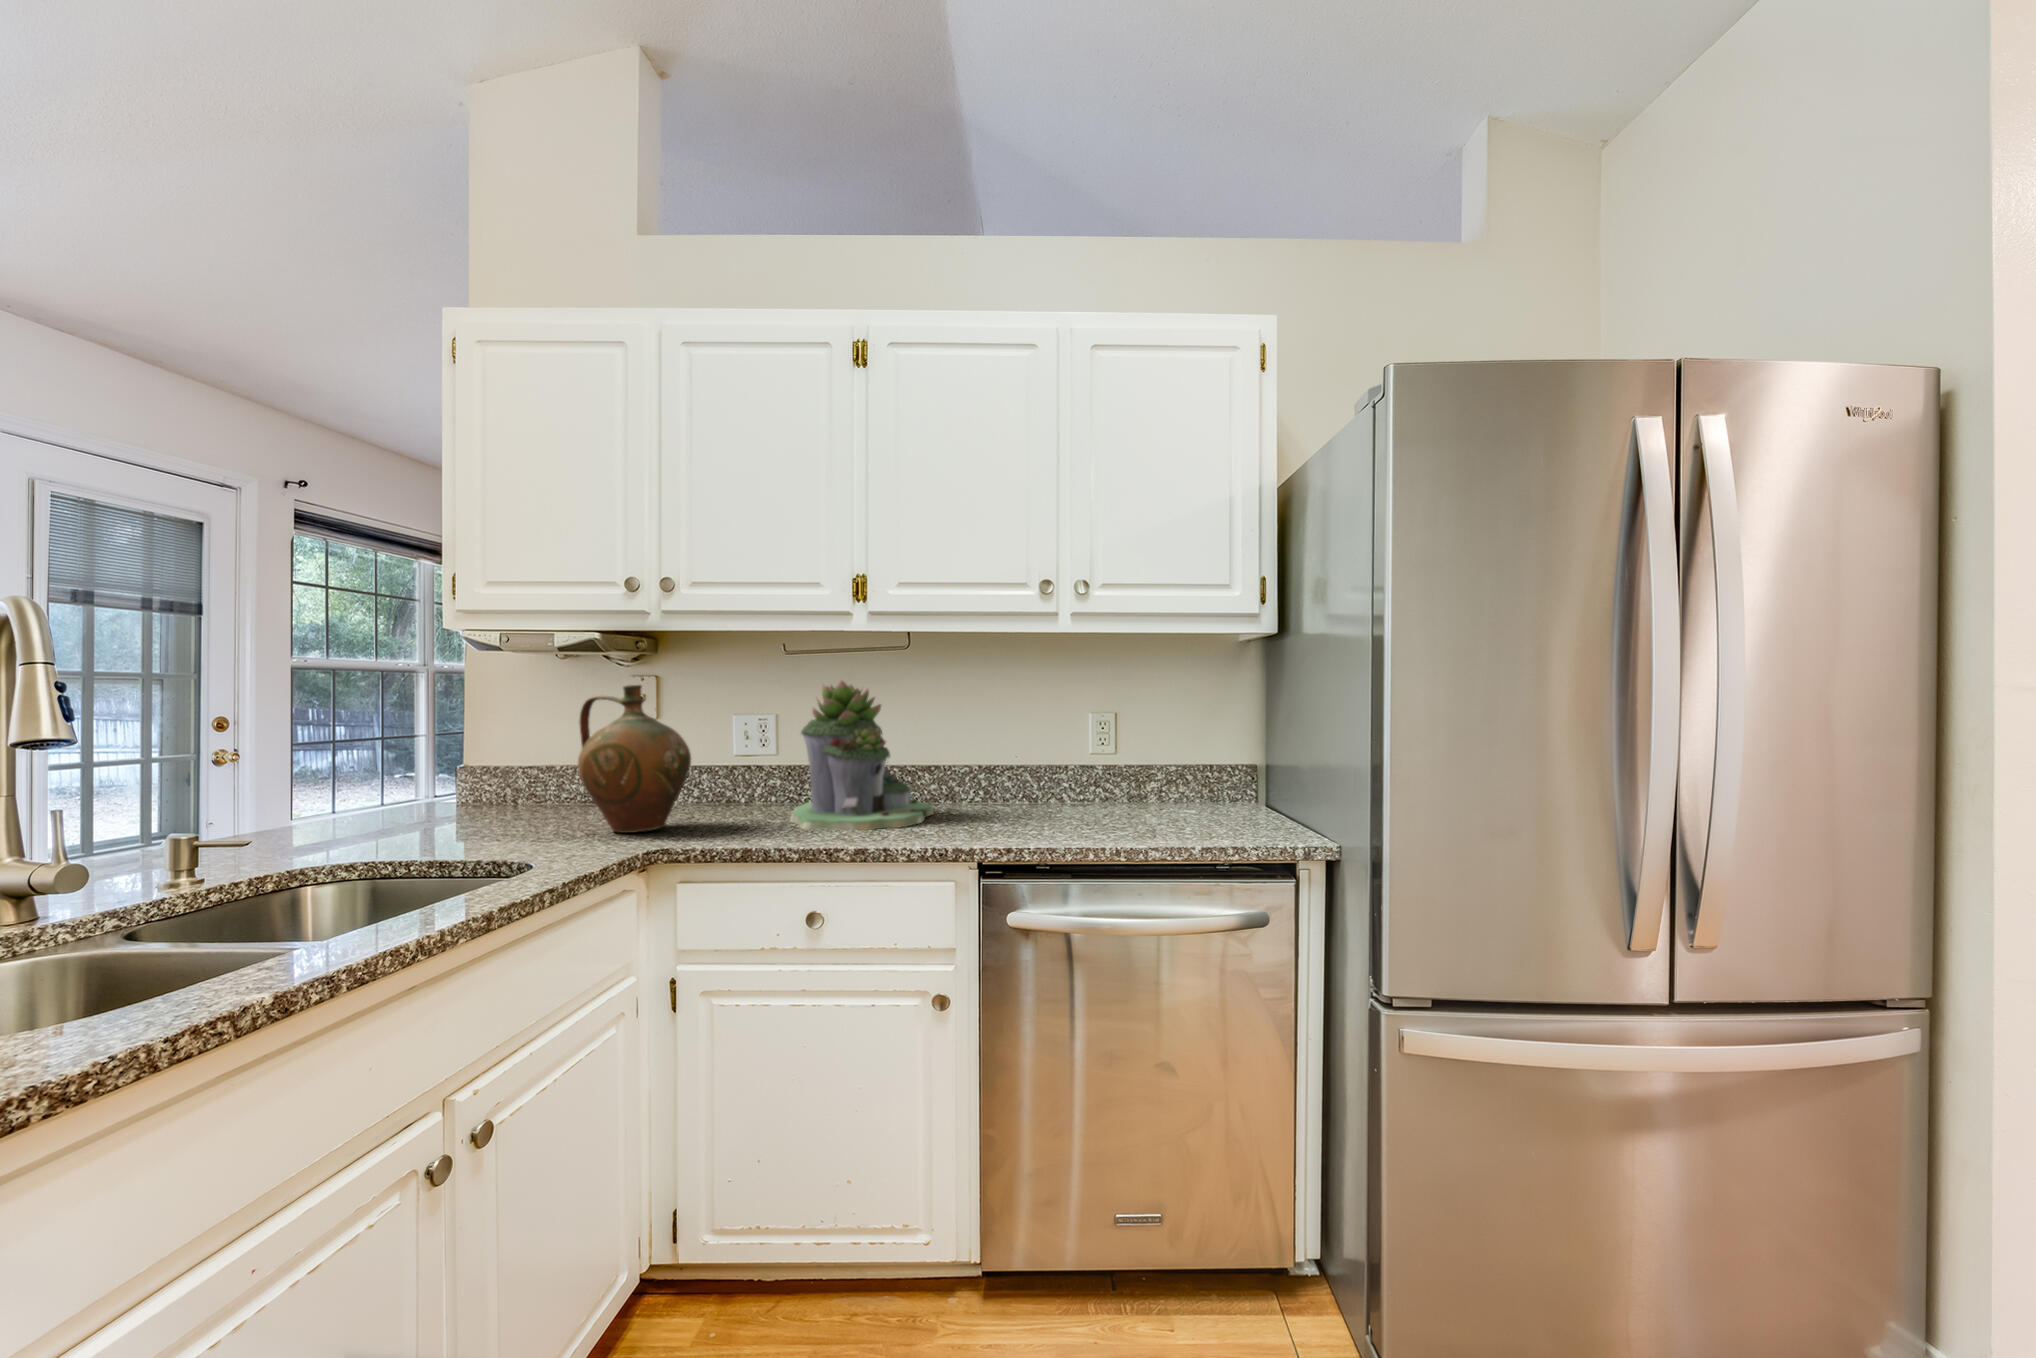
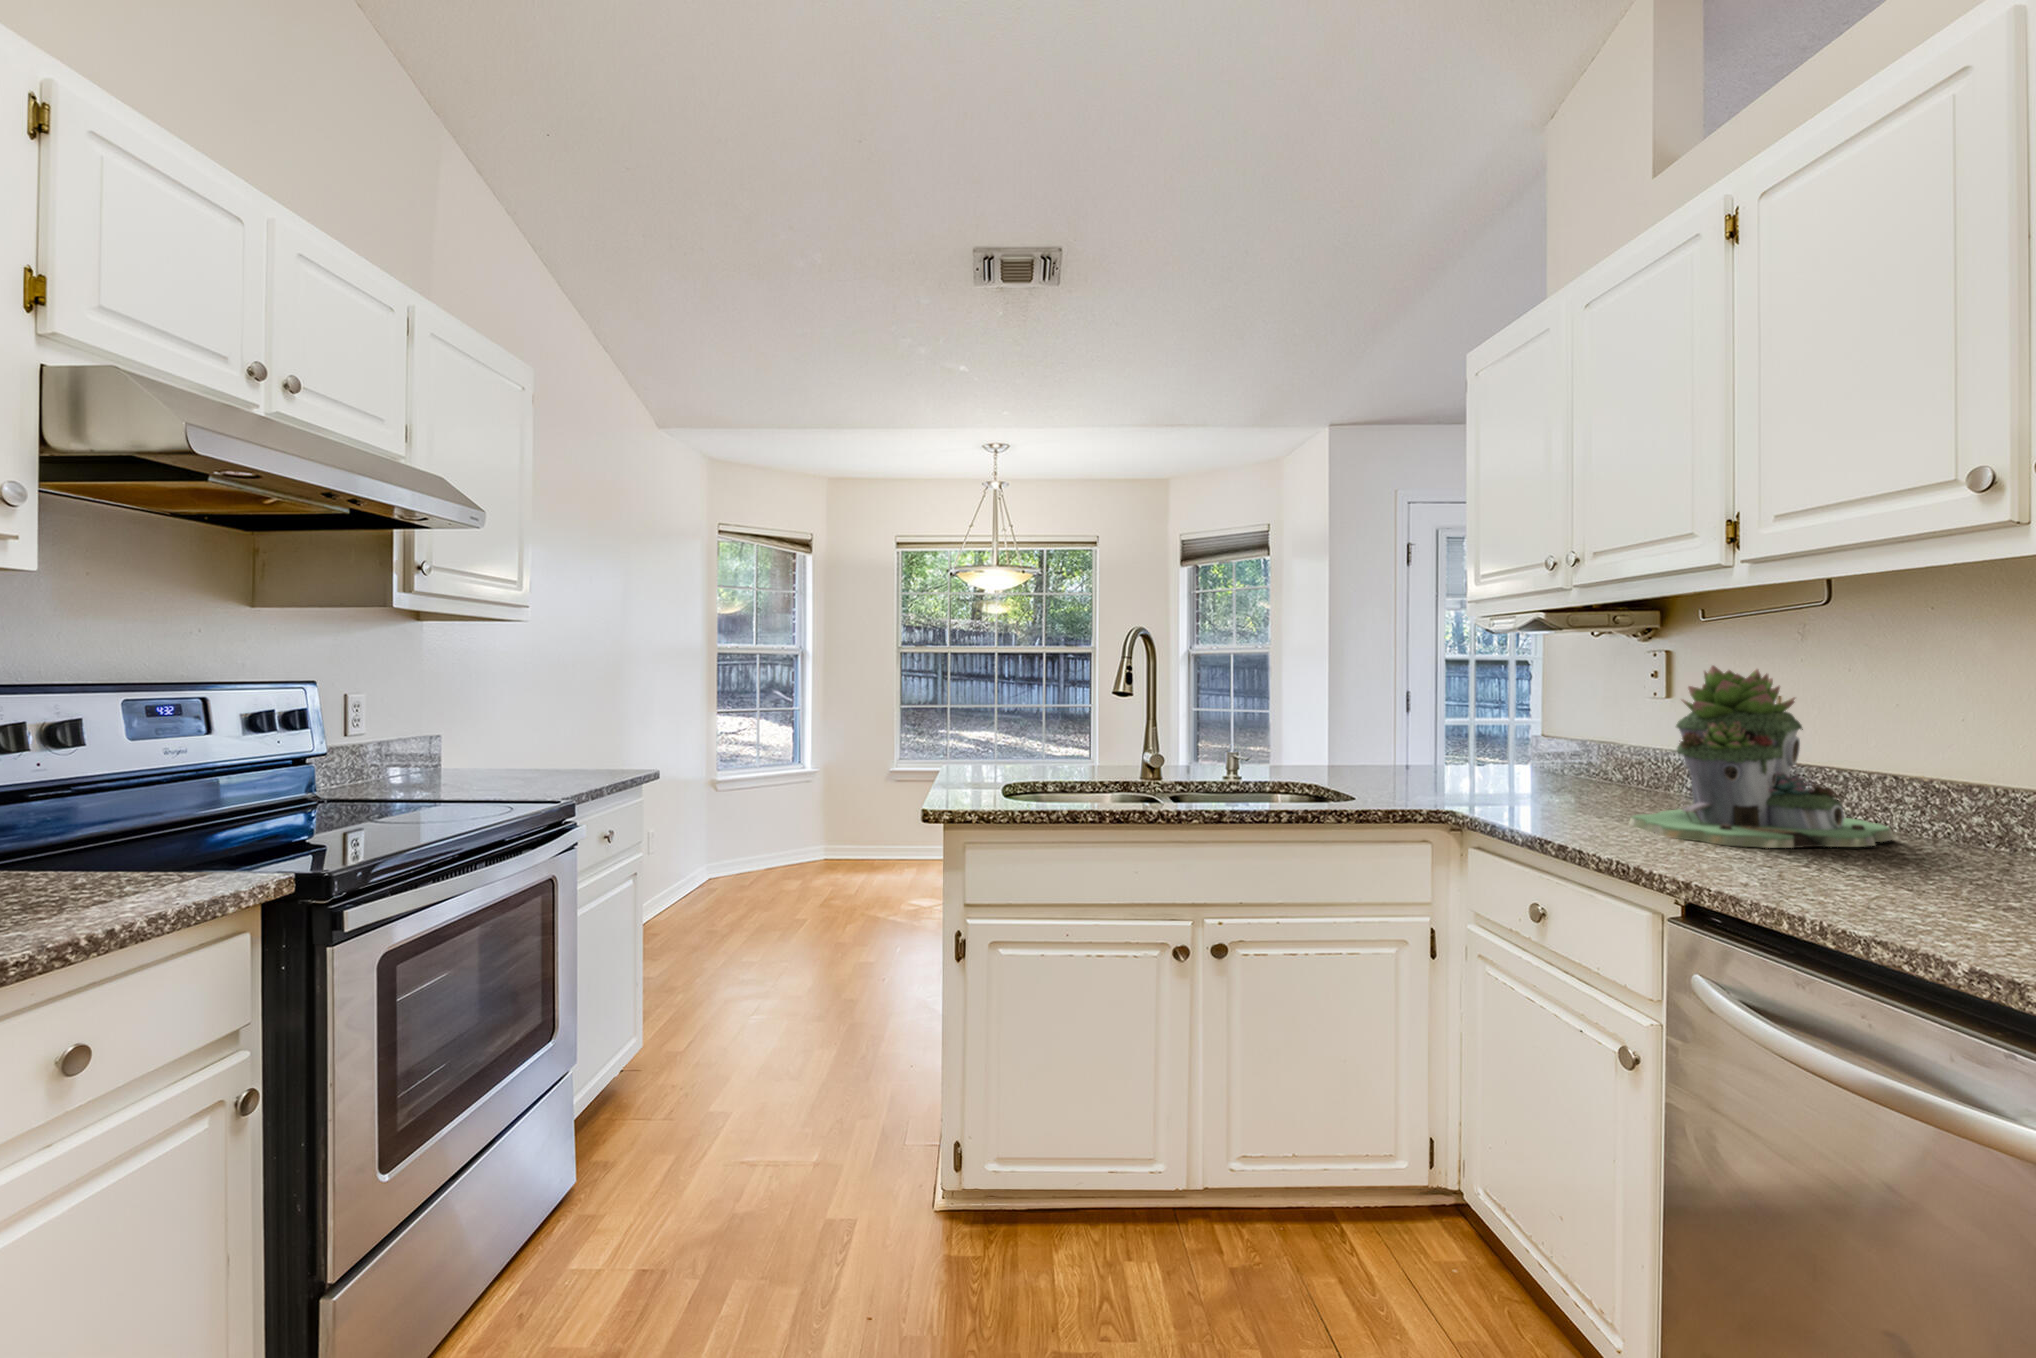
ceramic jug: present [578,685,691,833] -> none [1466,673,1572,801]

